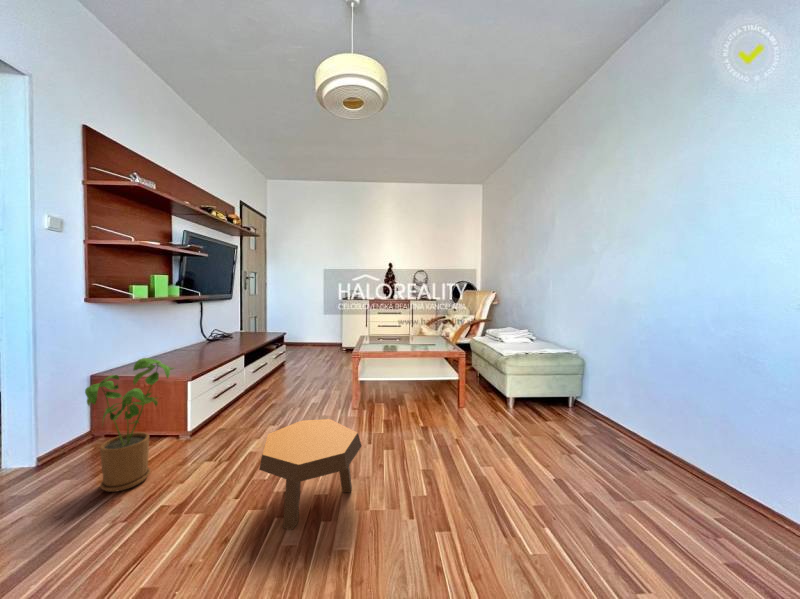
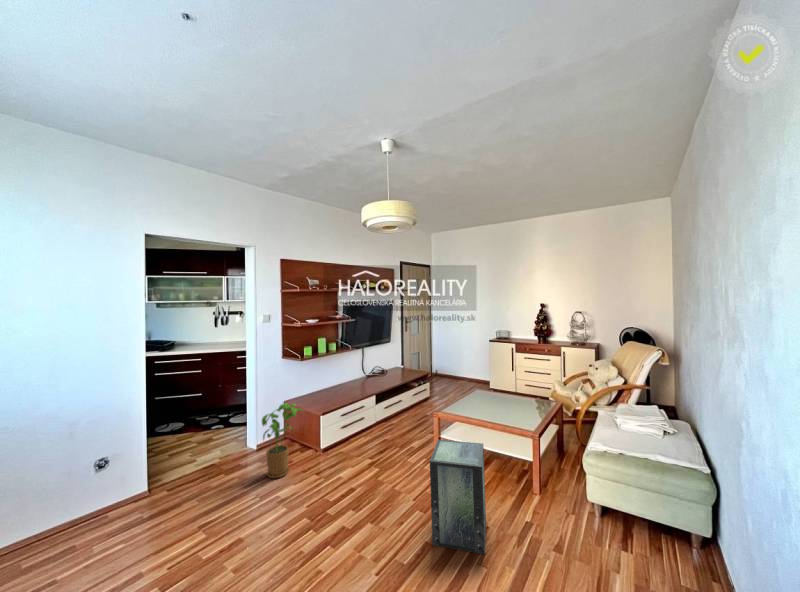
storage box: none [407,360,479,469] -> present [430,440,486,554]
footstool: present [259,419,362,530] -> none [306,466,371,542]

